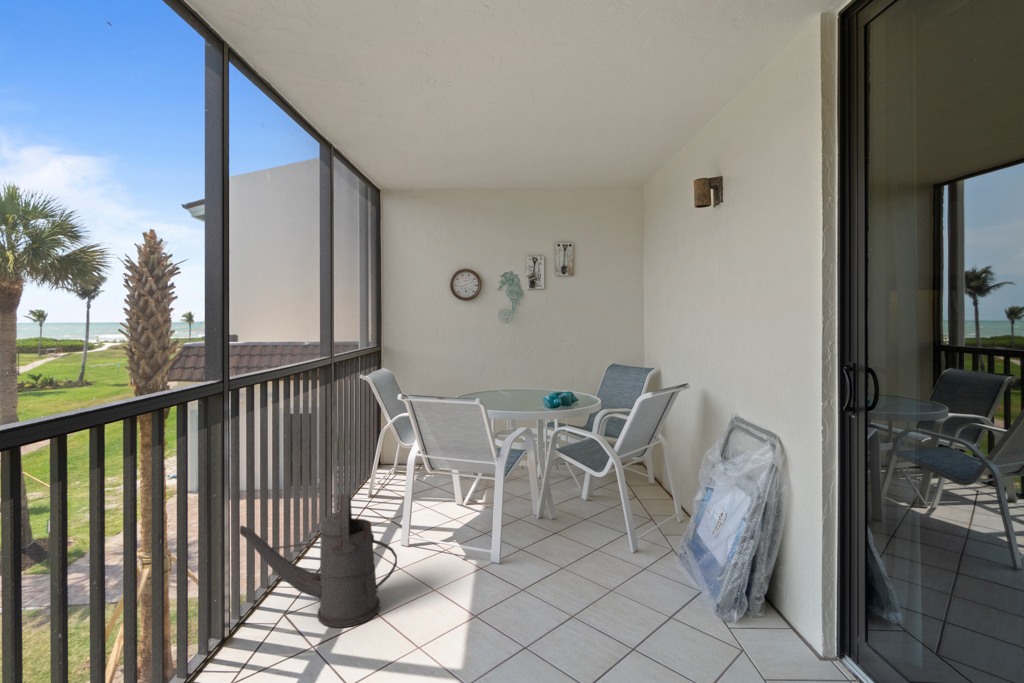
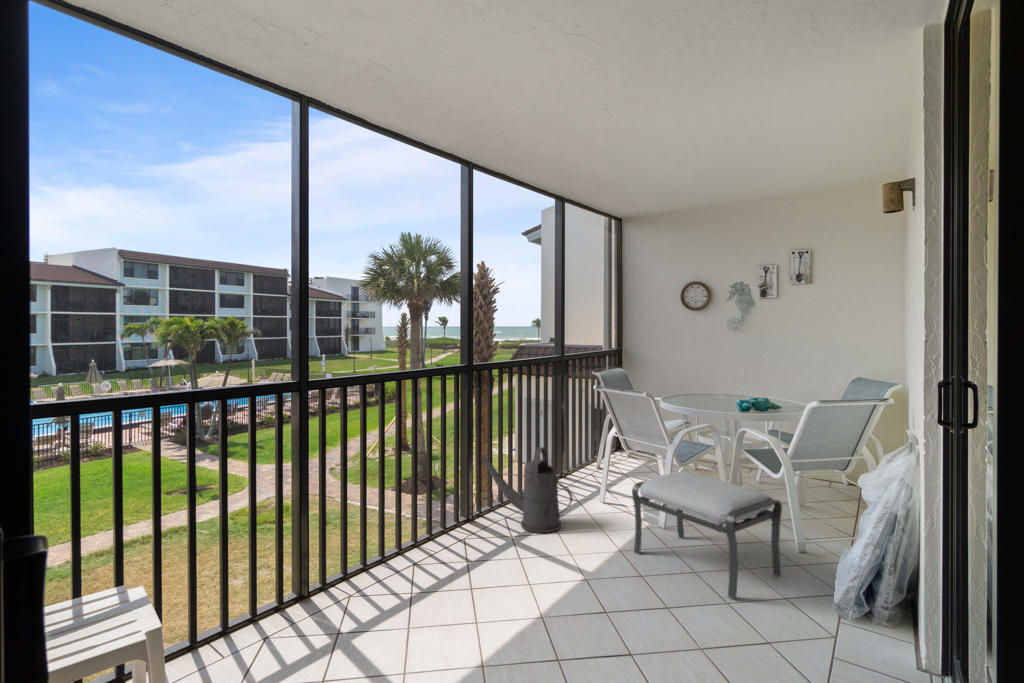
ottoman: none [494,491,658,641] -> present [632,472,782,599]

